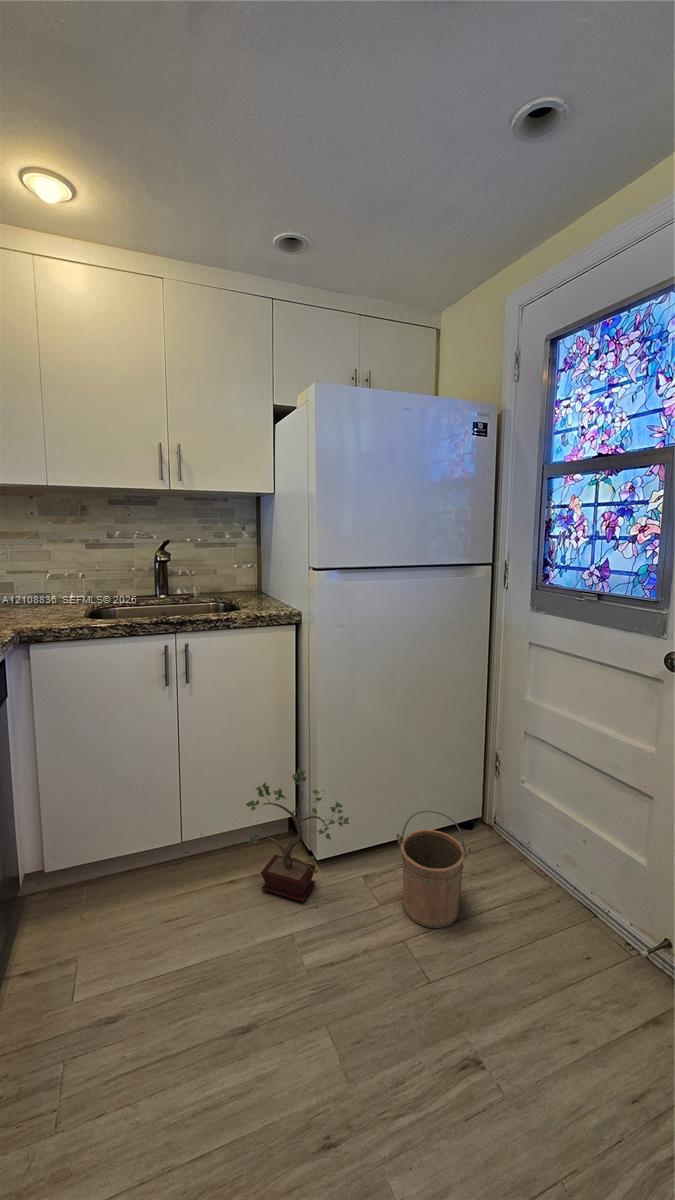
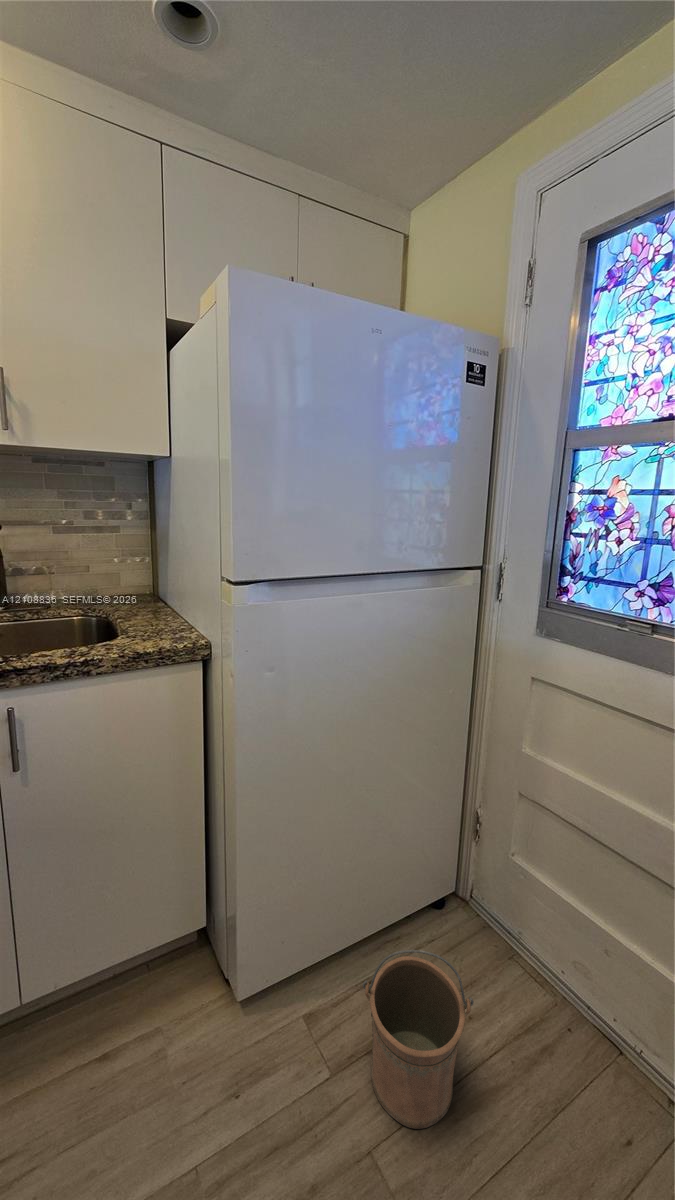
potted plant: present [246,767,349,901] -> none [123,894,297,1105]

